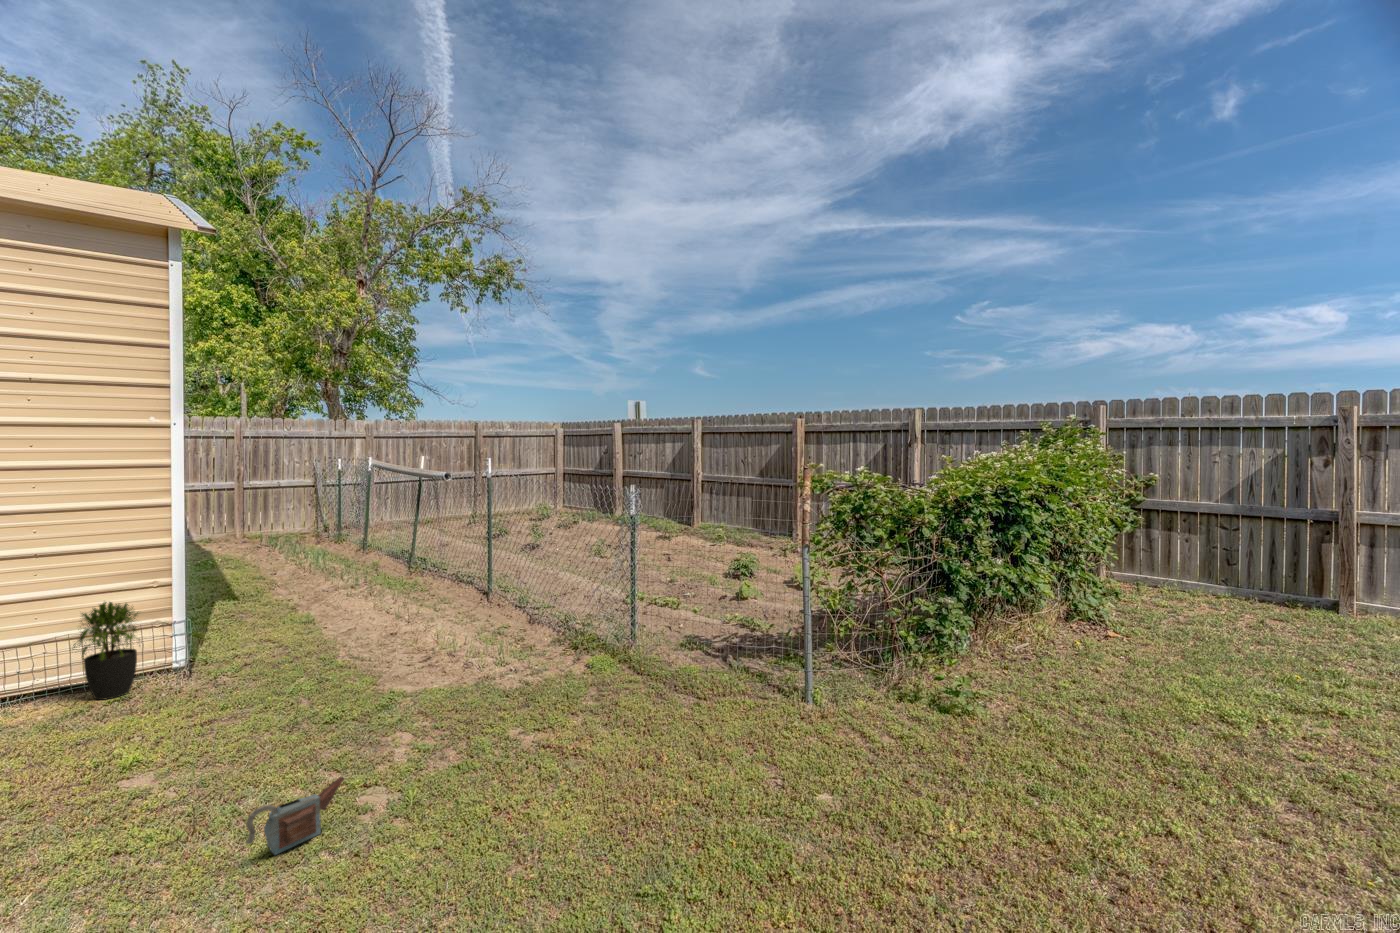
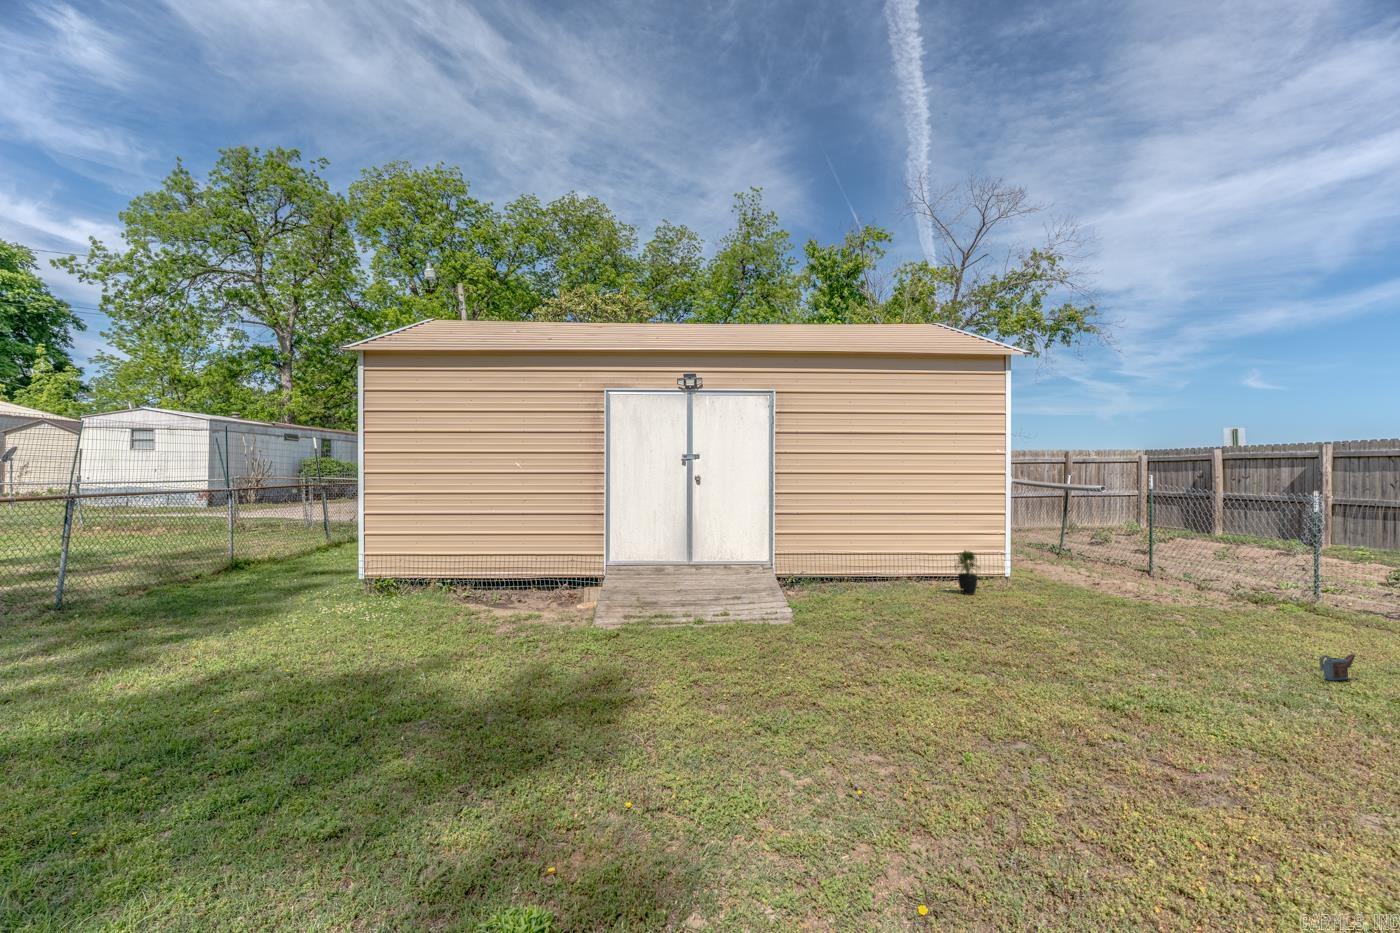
watering can: present [246,777,344,855] -> present [1319,654,1355,681]

